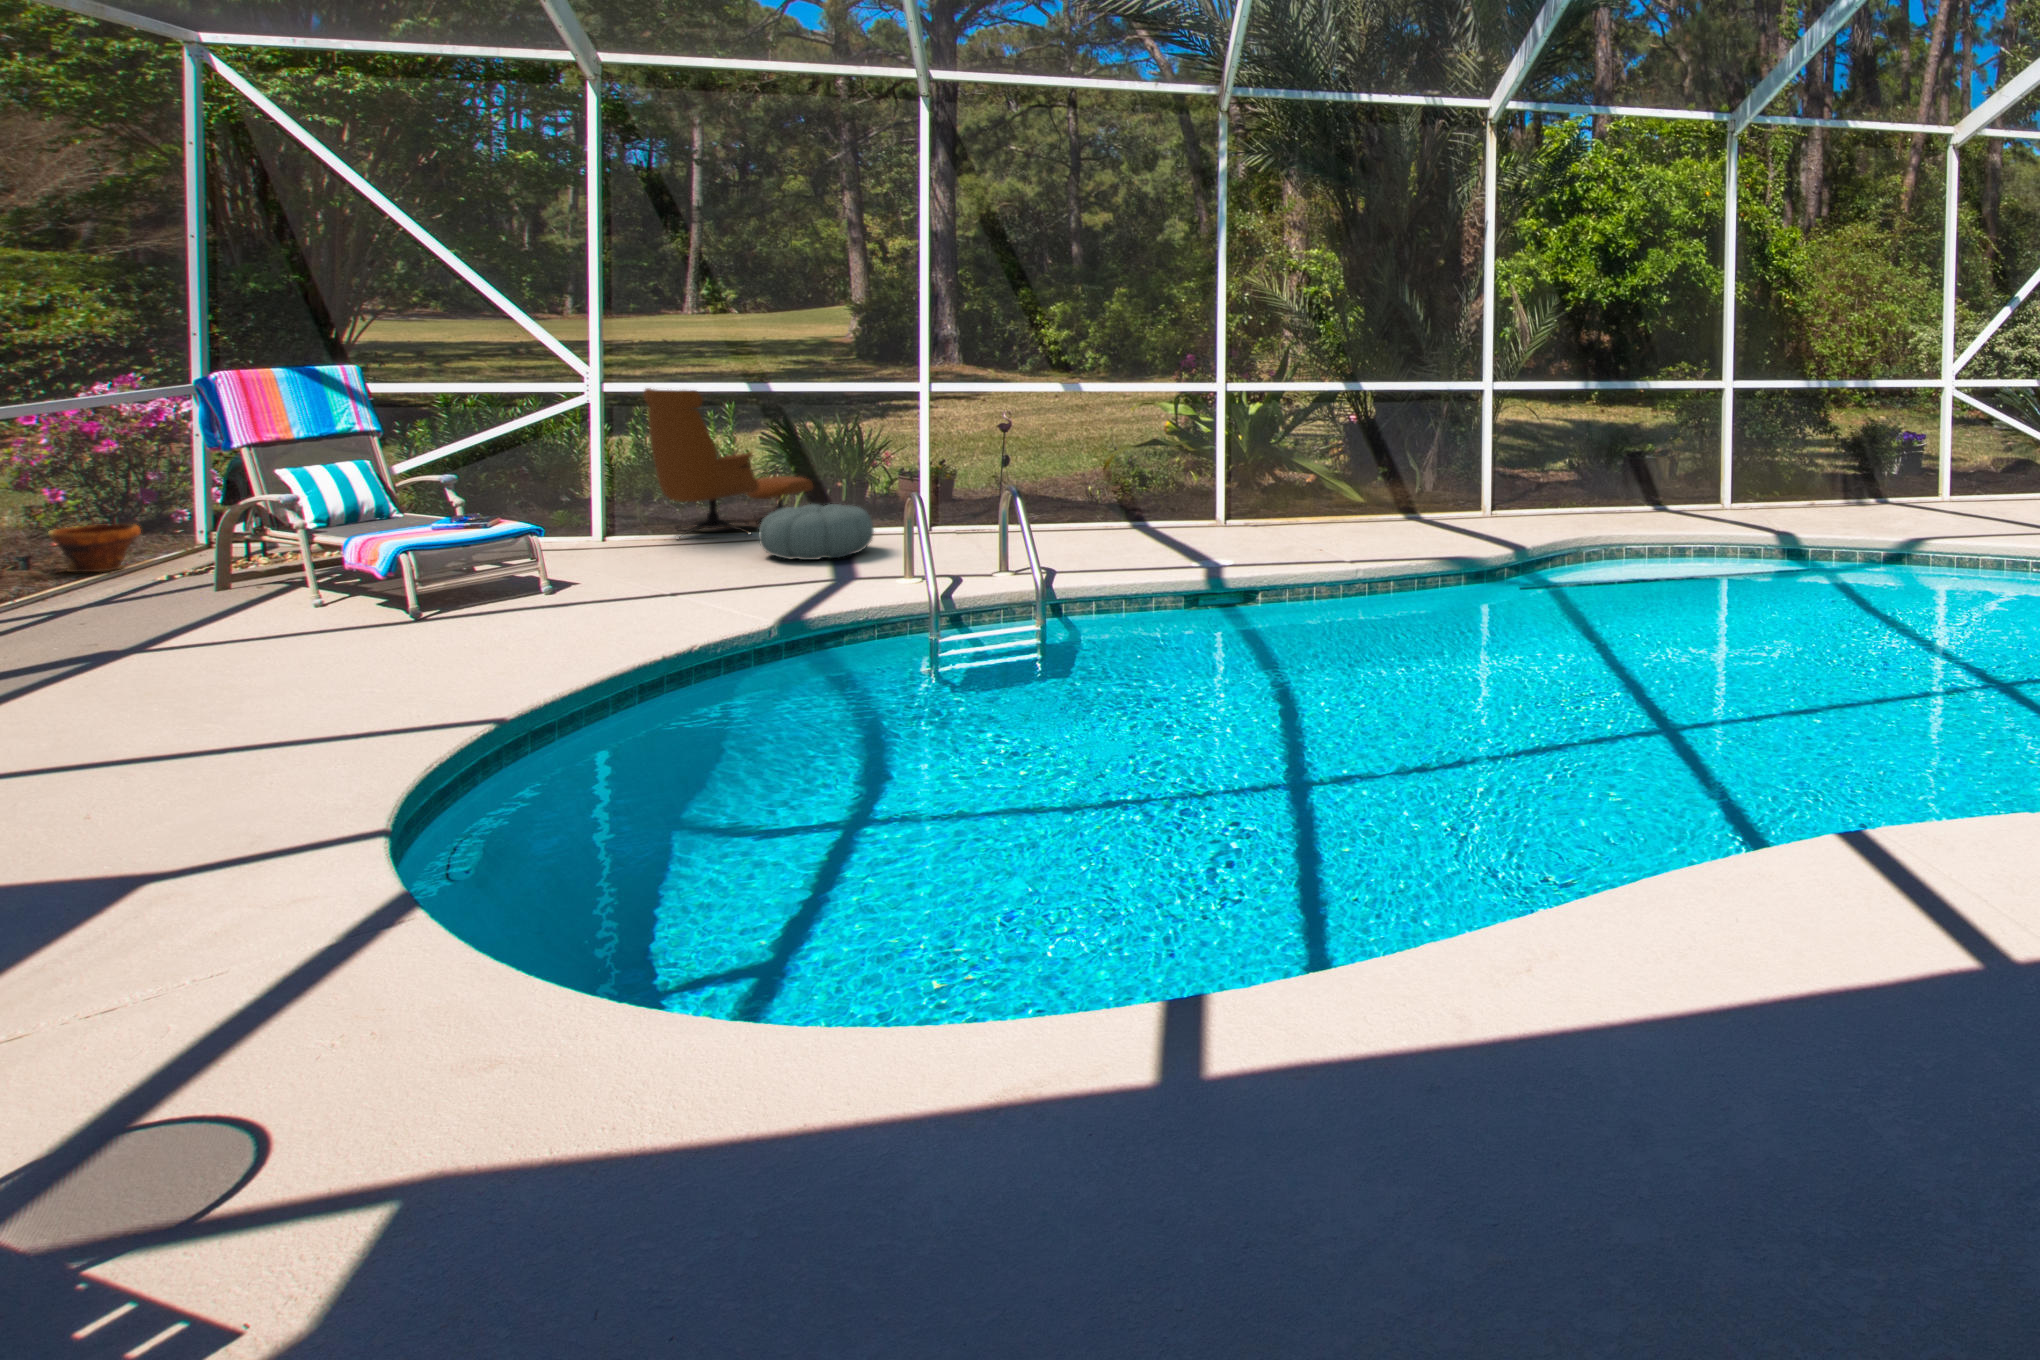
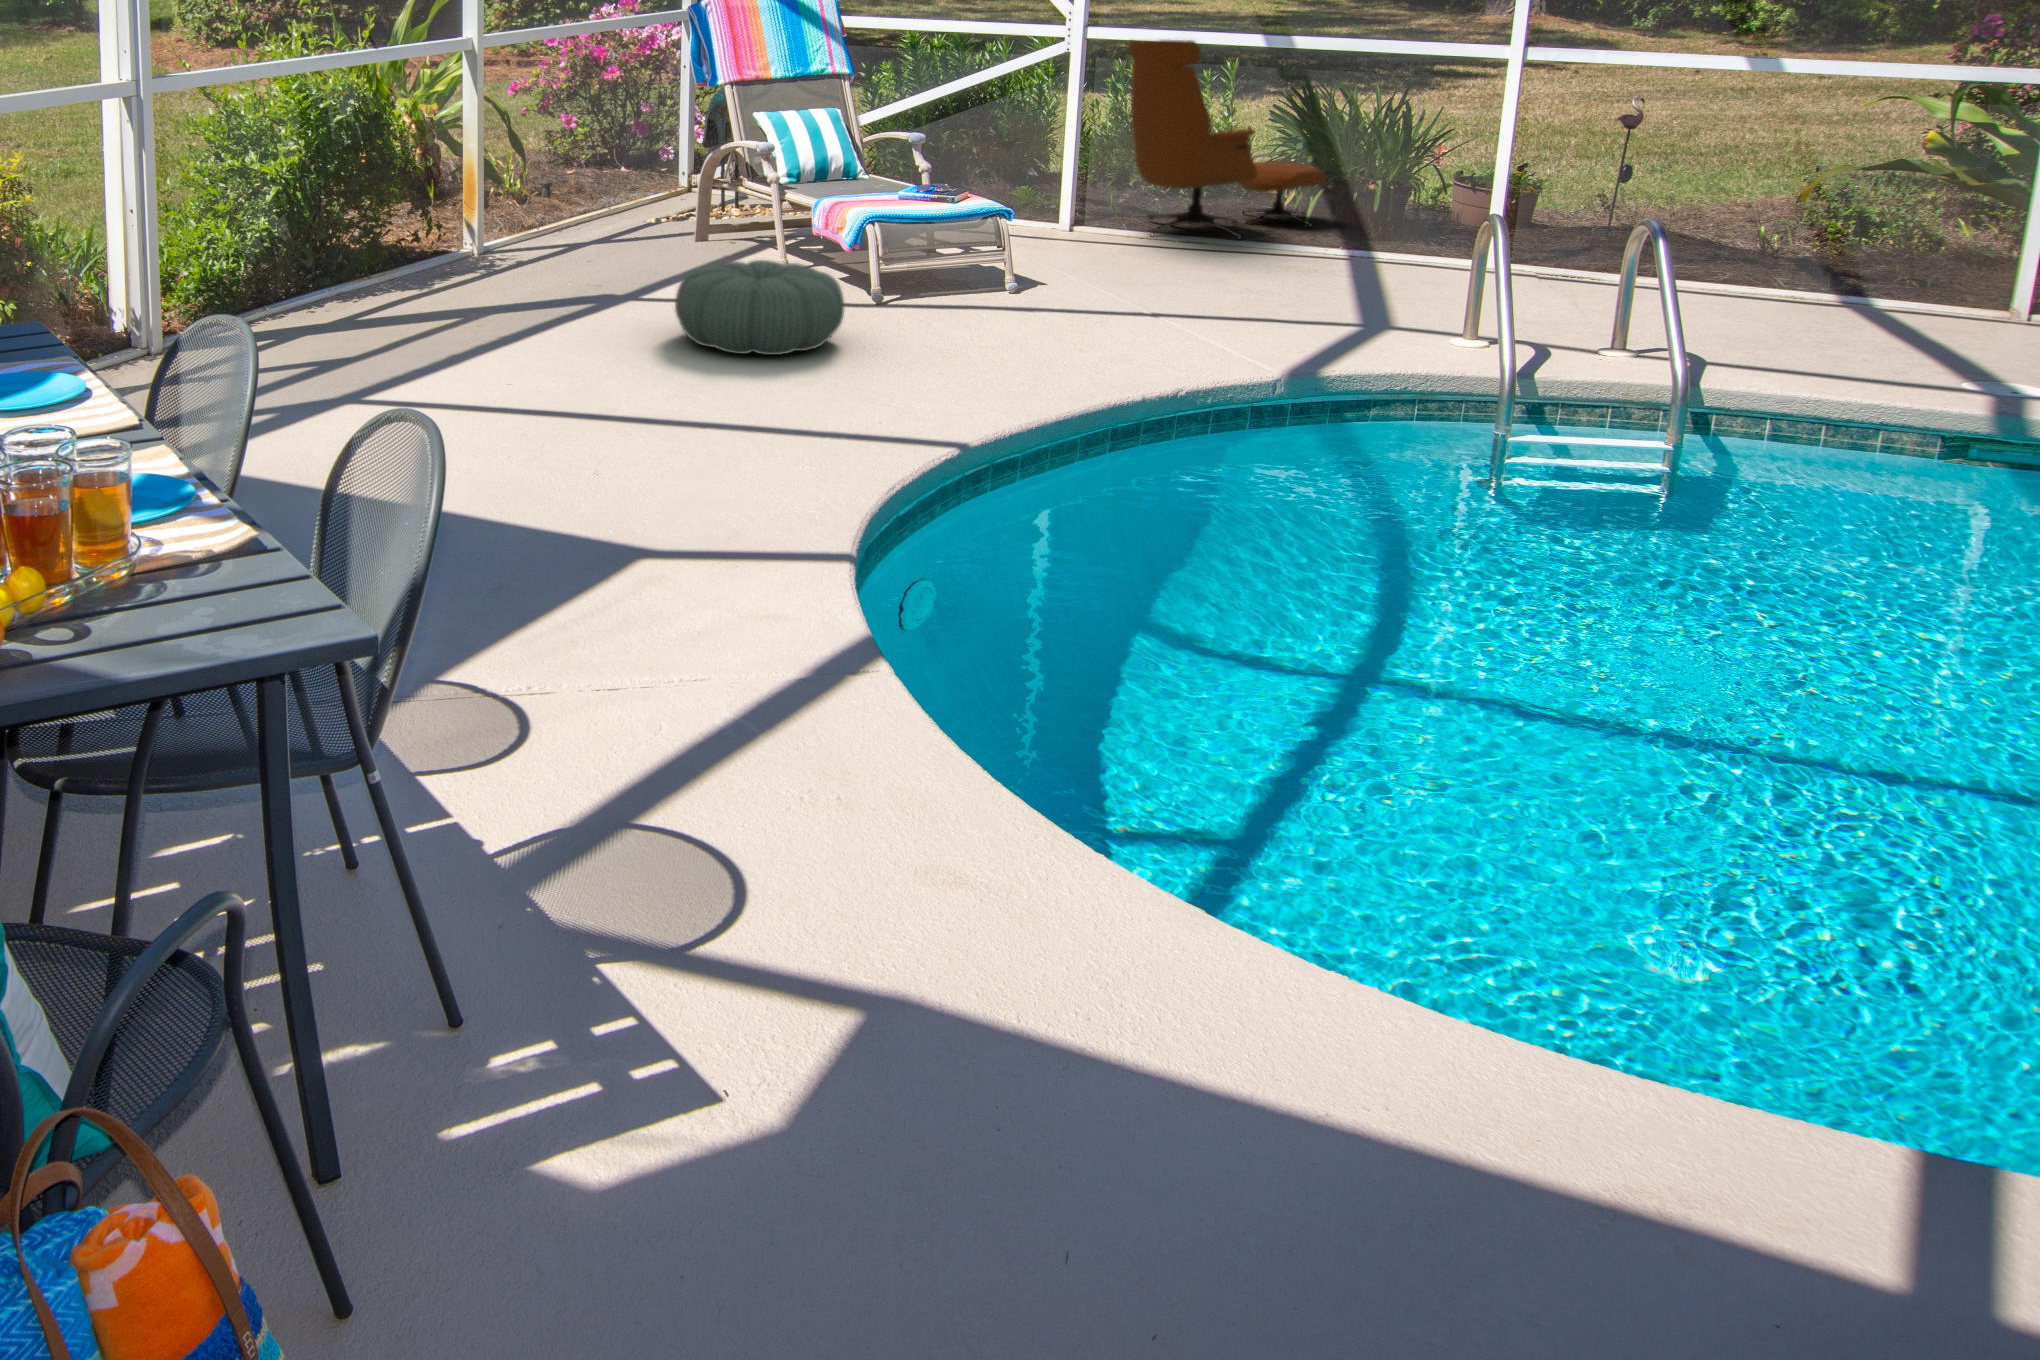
pouf: present [758,504,874,560] -> present [675,260,844,355]
planter: present [49,524,141,572] -> none [571,155,640,205]

